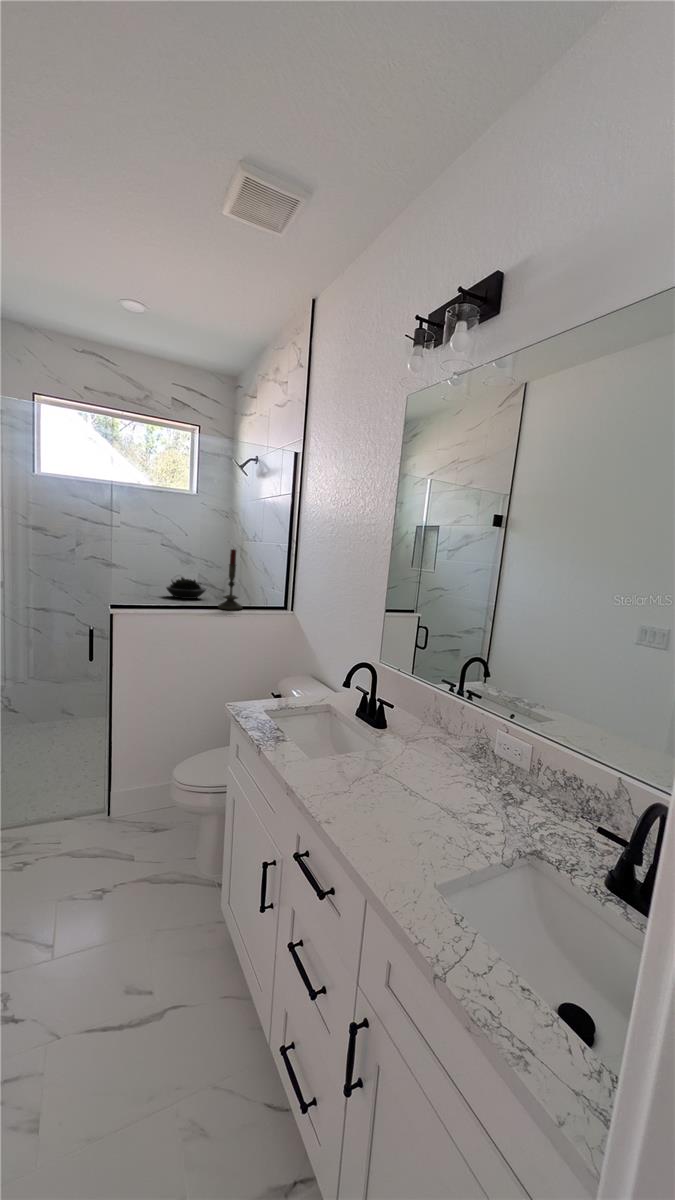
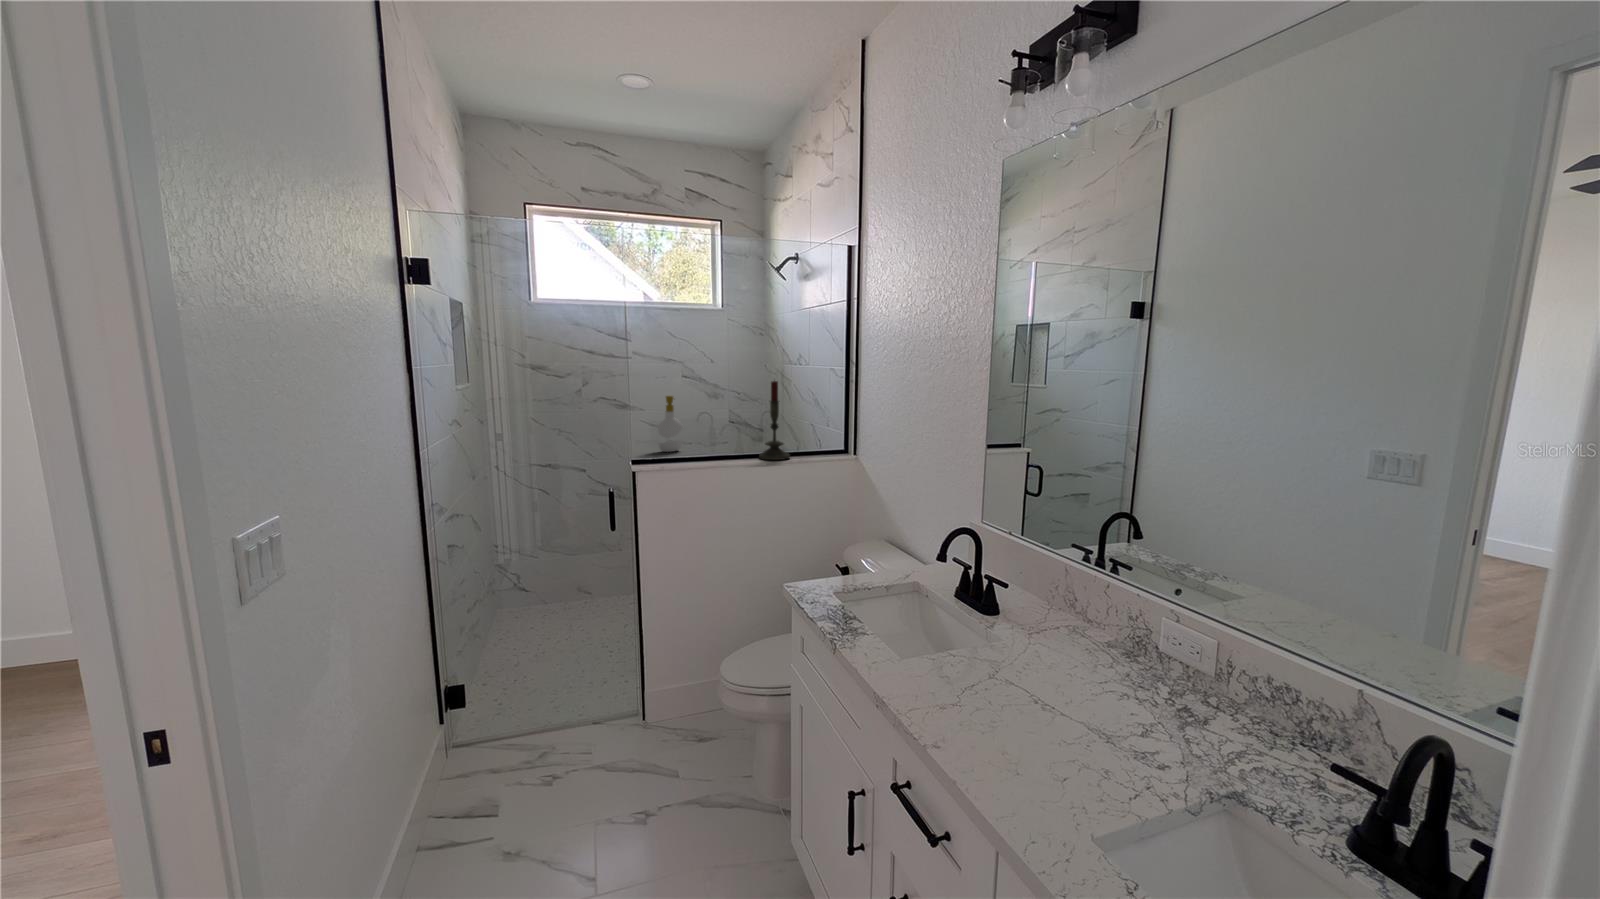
soap bottle: none [135,555,159,599] -> present [658,396,683,452]
succulent plant: present [166,578,206,599] -> none [692,420,741,448]

